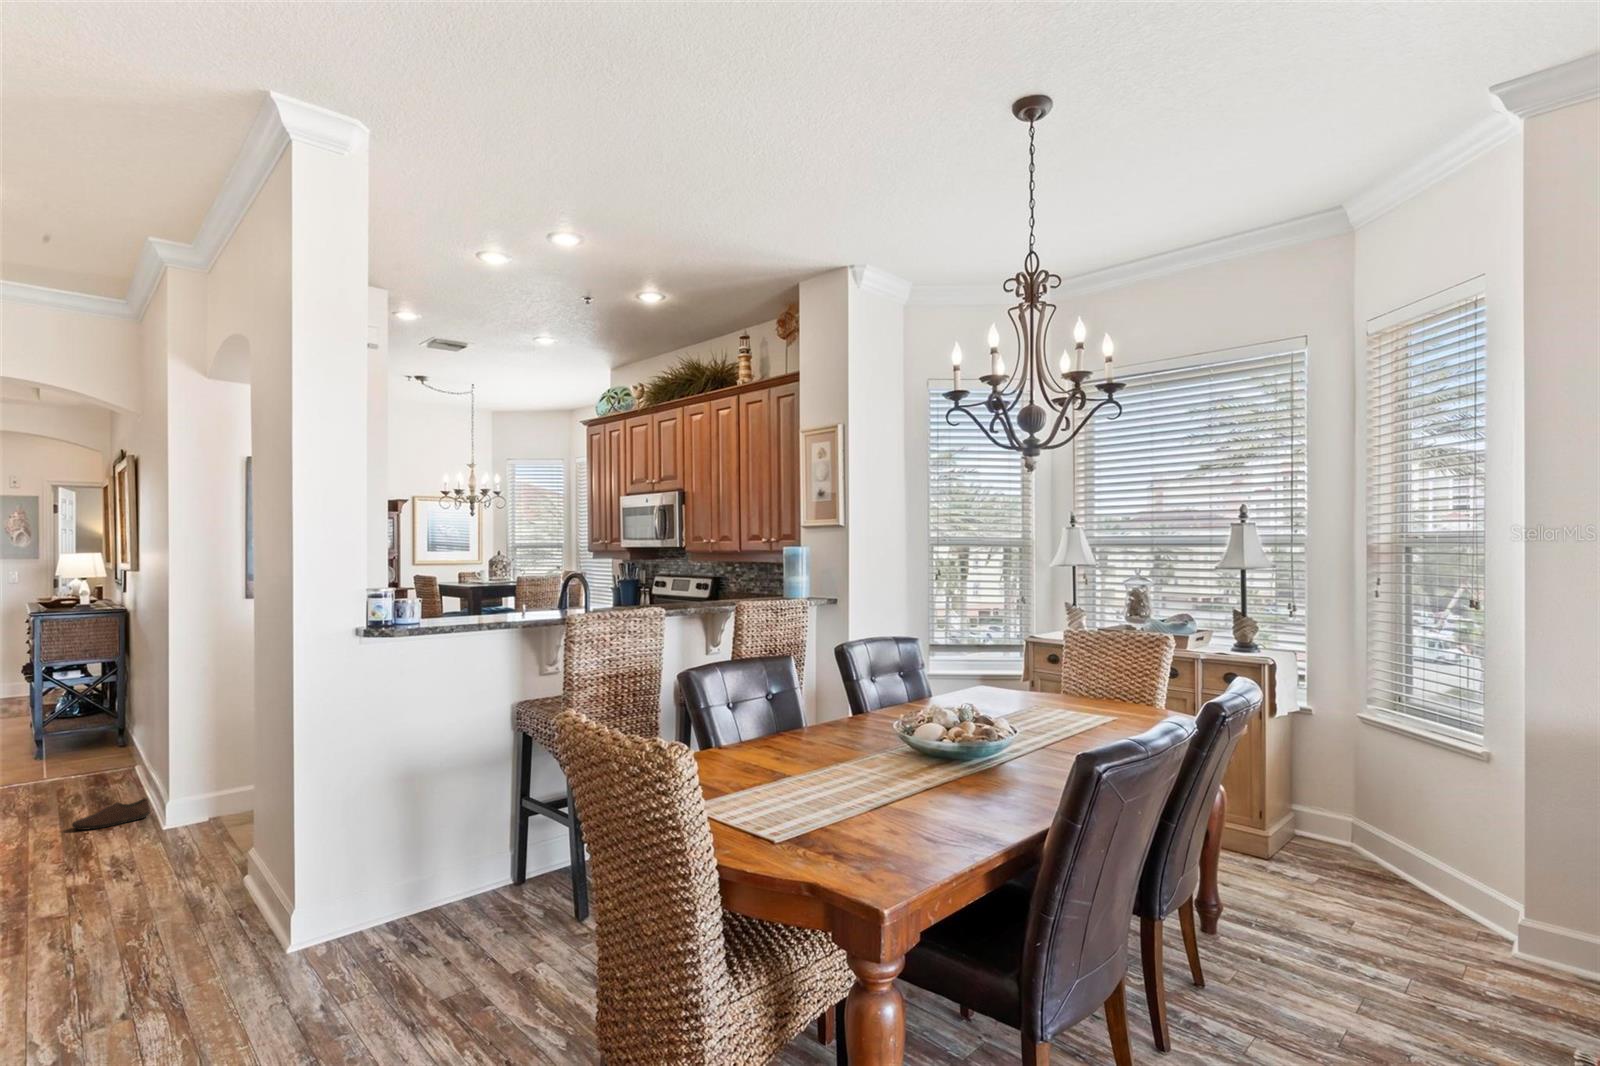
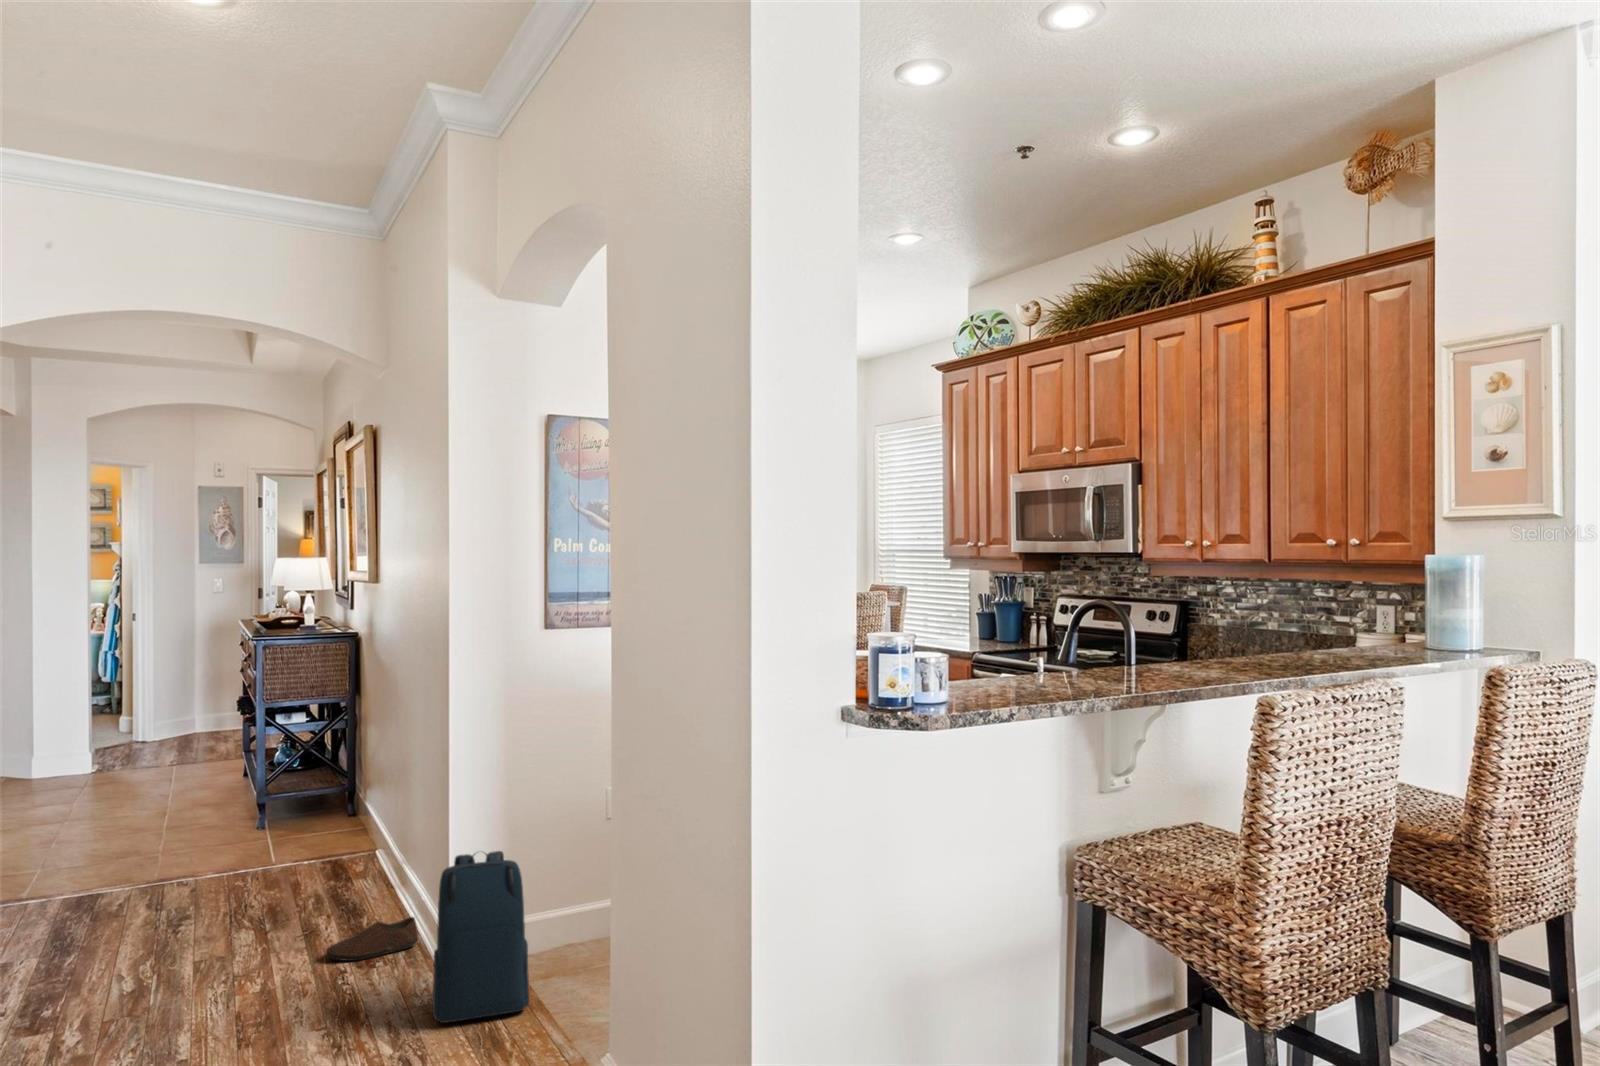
backpack: none [146,743,223,854] -> present [432,851,529,1023]

